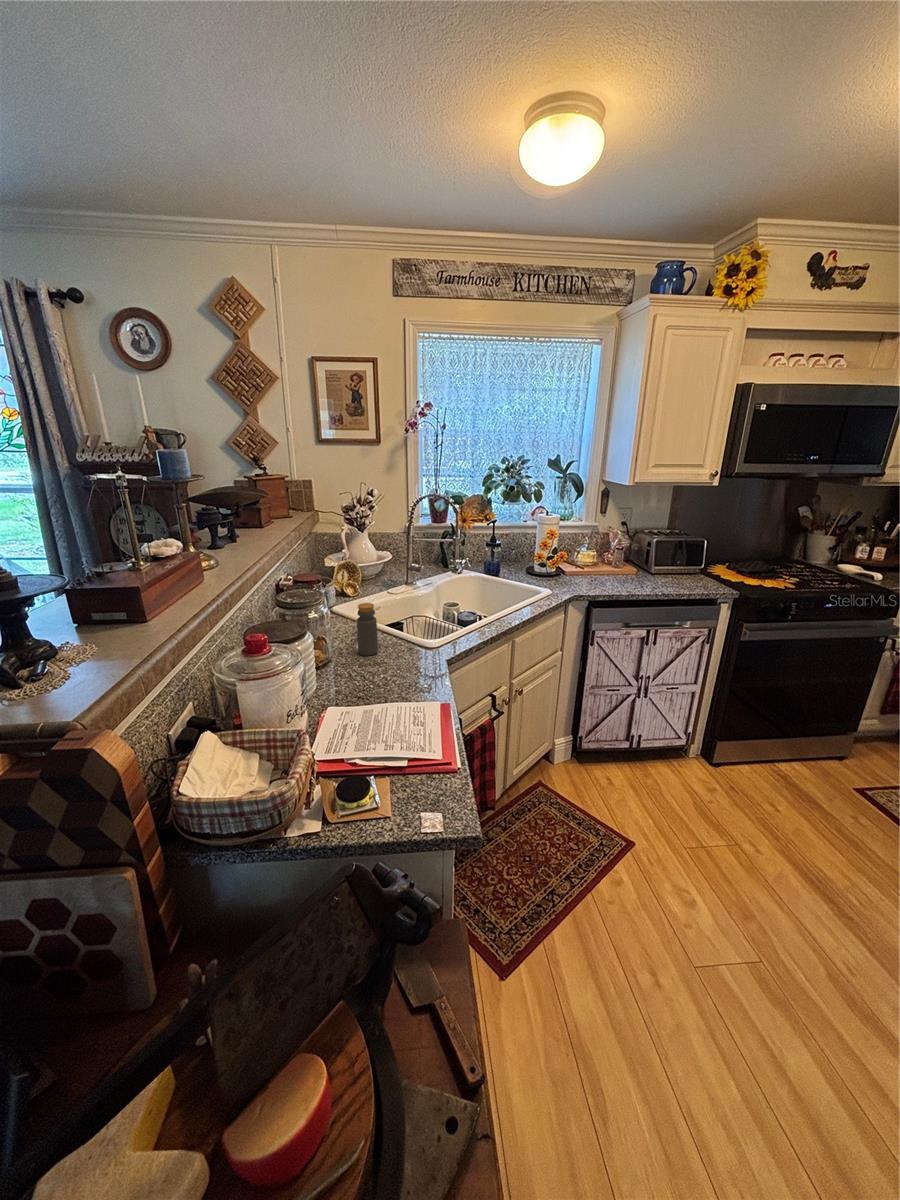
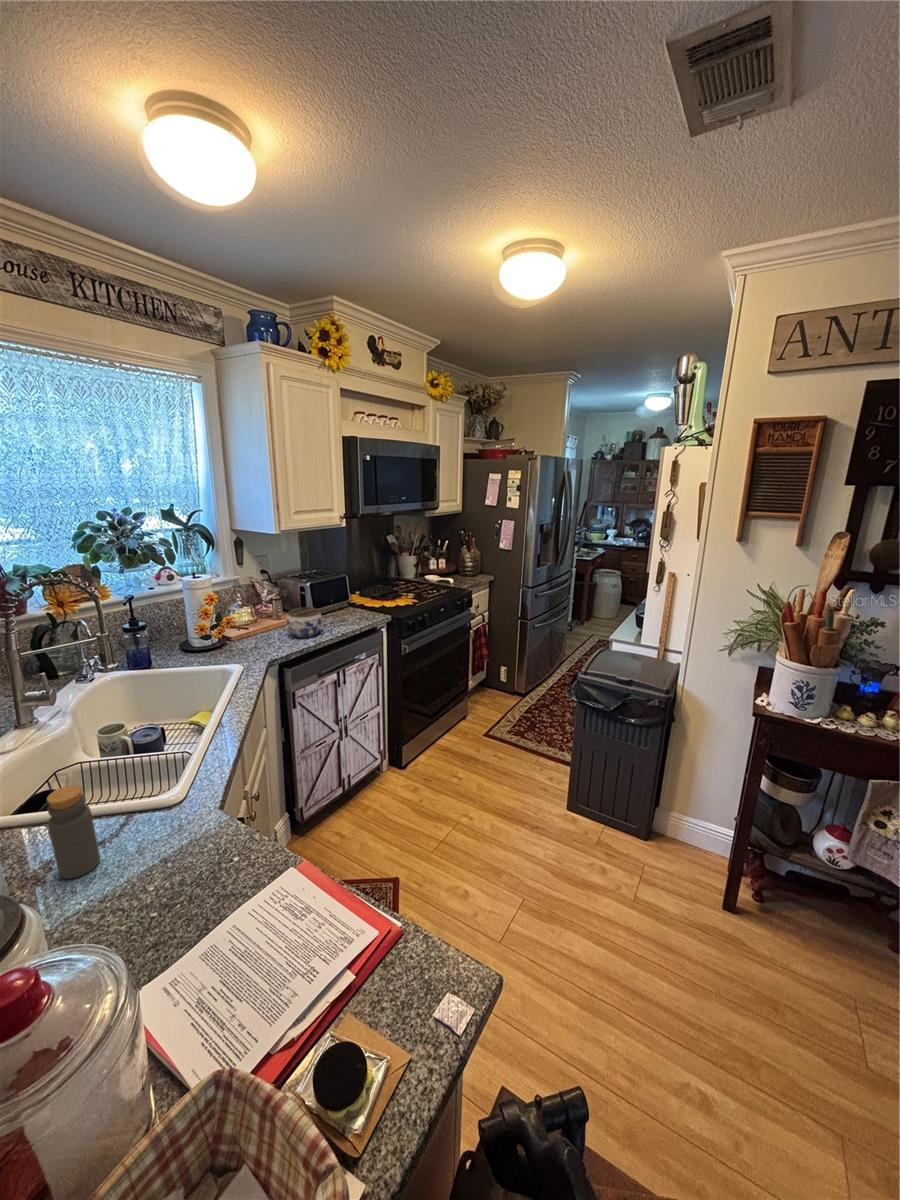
jar: none [611,559,646,587] -> present [286,607,322,638]

